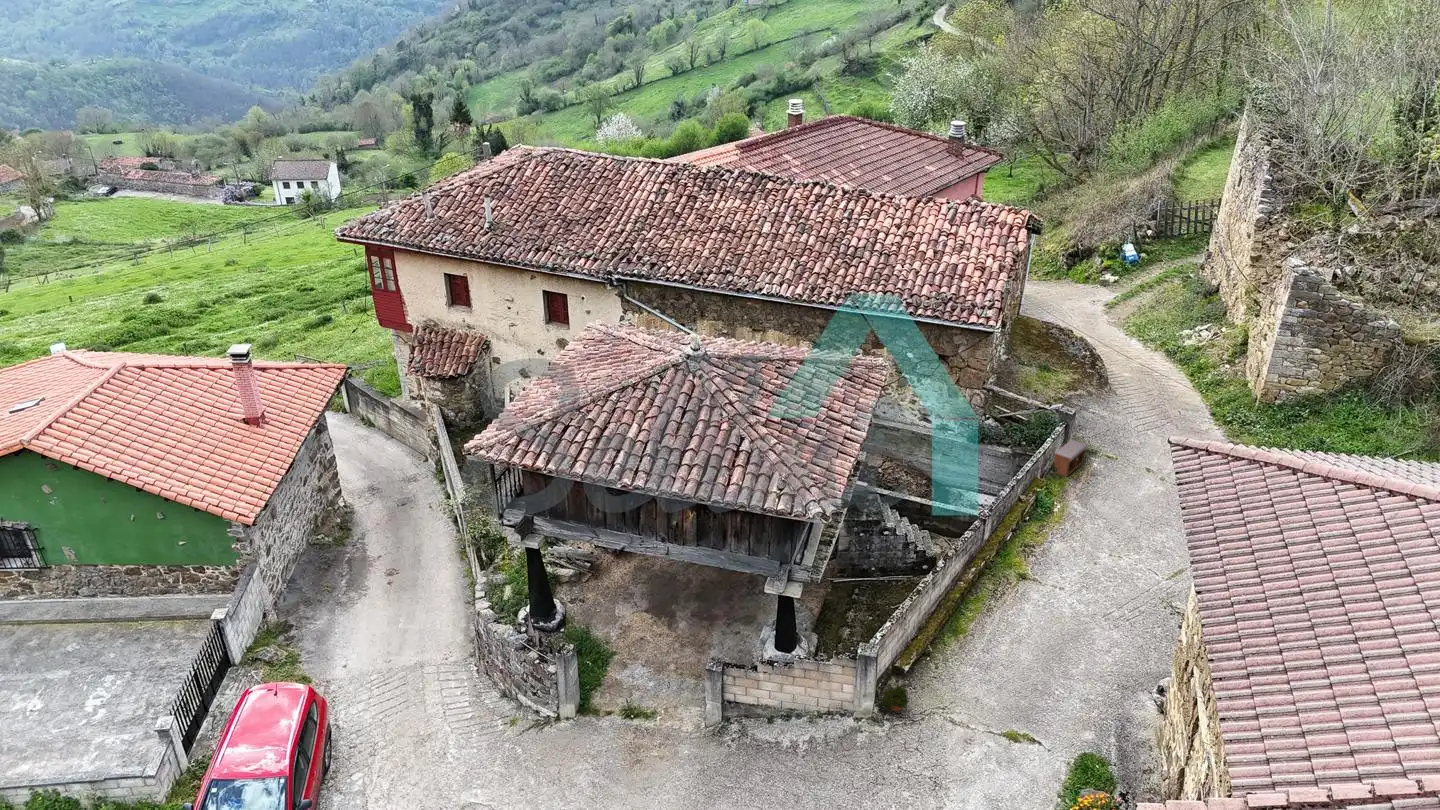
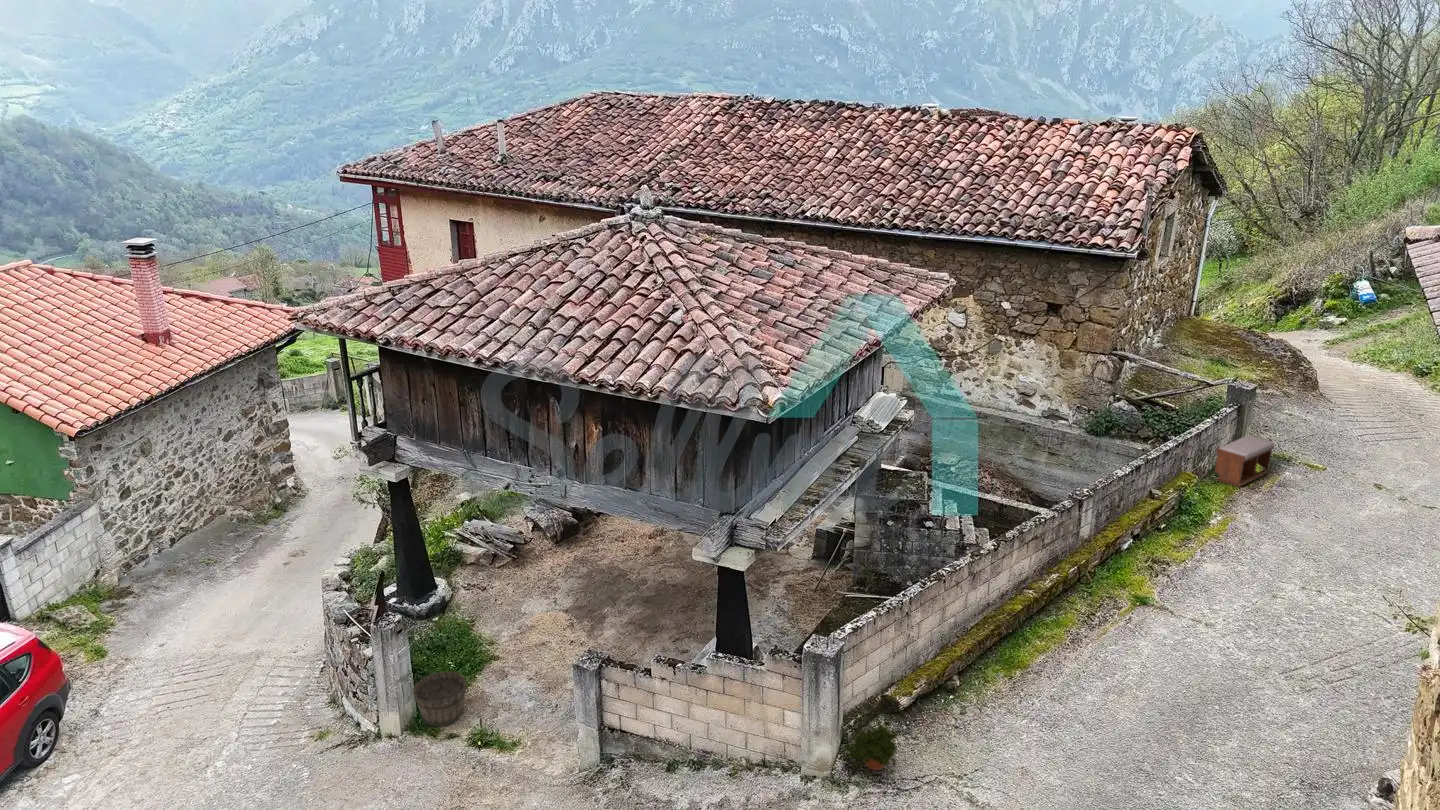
wooden bucket: none [584,674,618,712] -> present [413,671,466,726]

